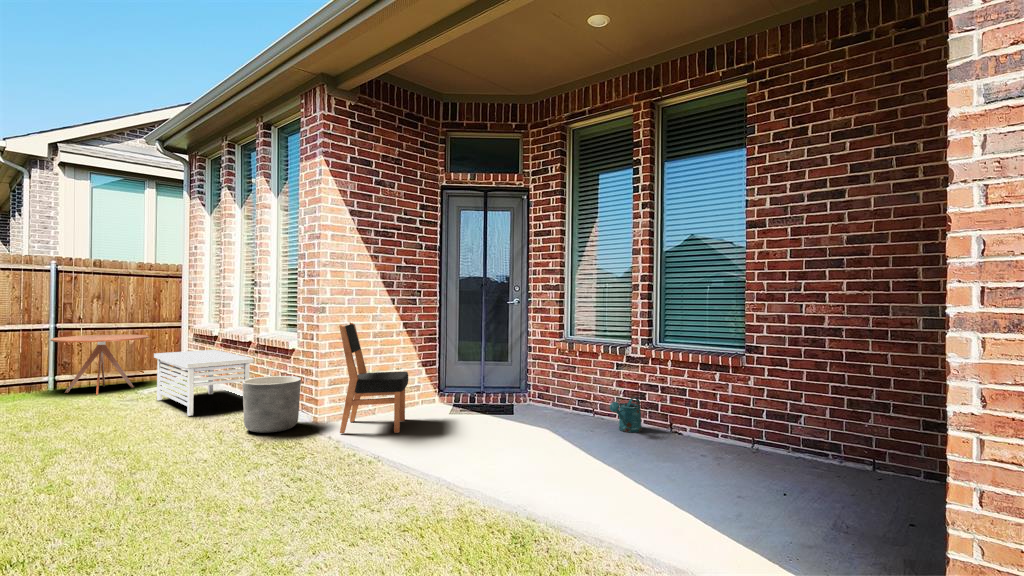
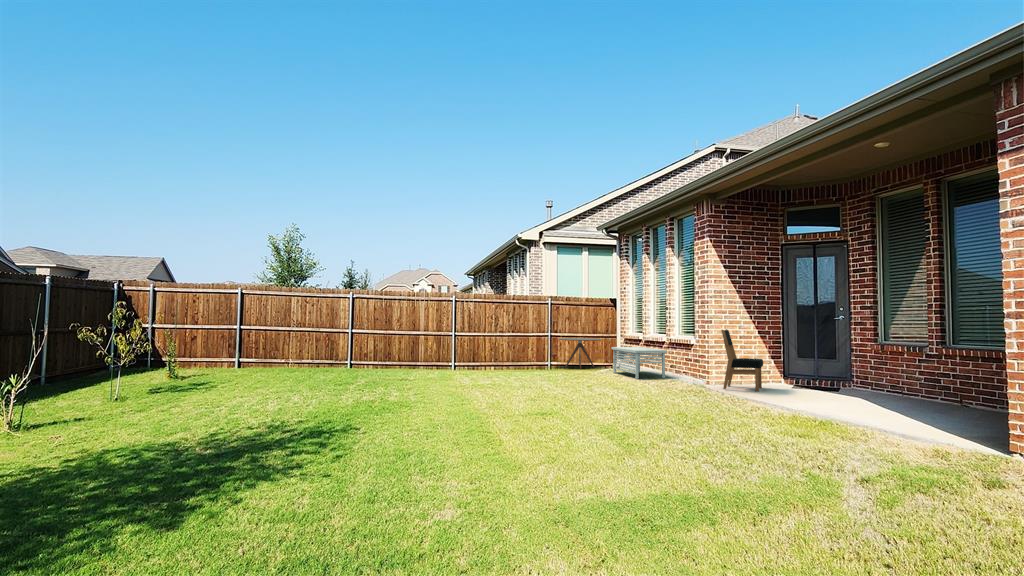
planter: present [242,376,301,433] -> none [669,358,699,386]
watering can: present [610,397,642,432] -> none [906,381,937,403]

